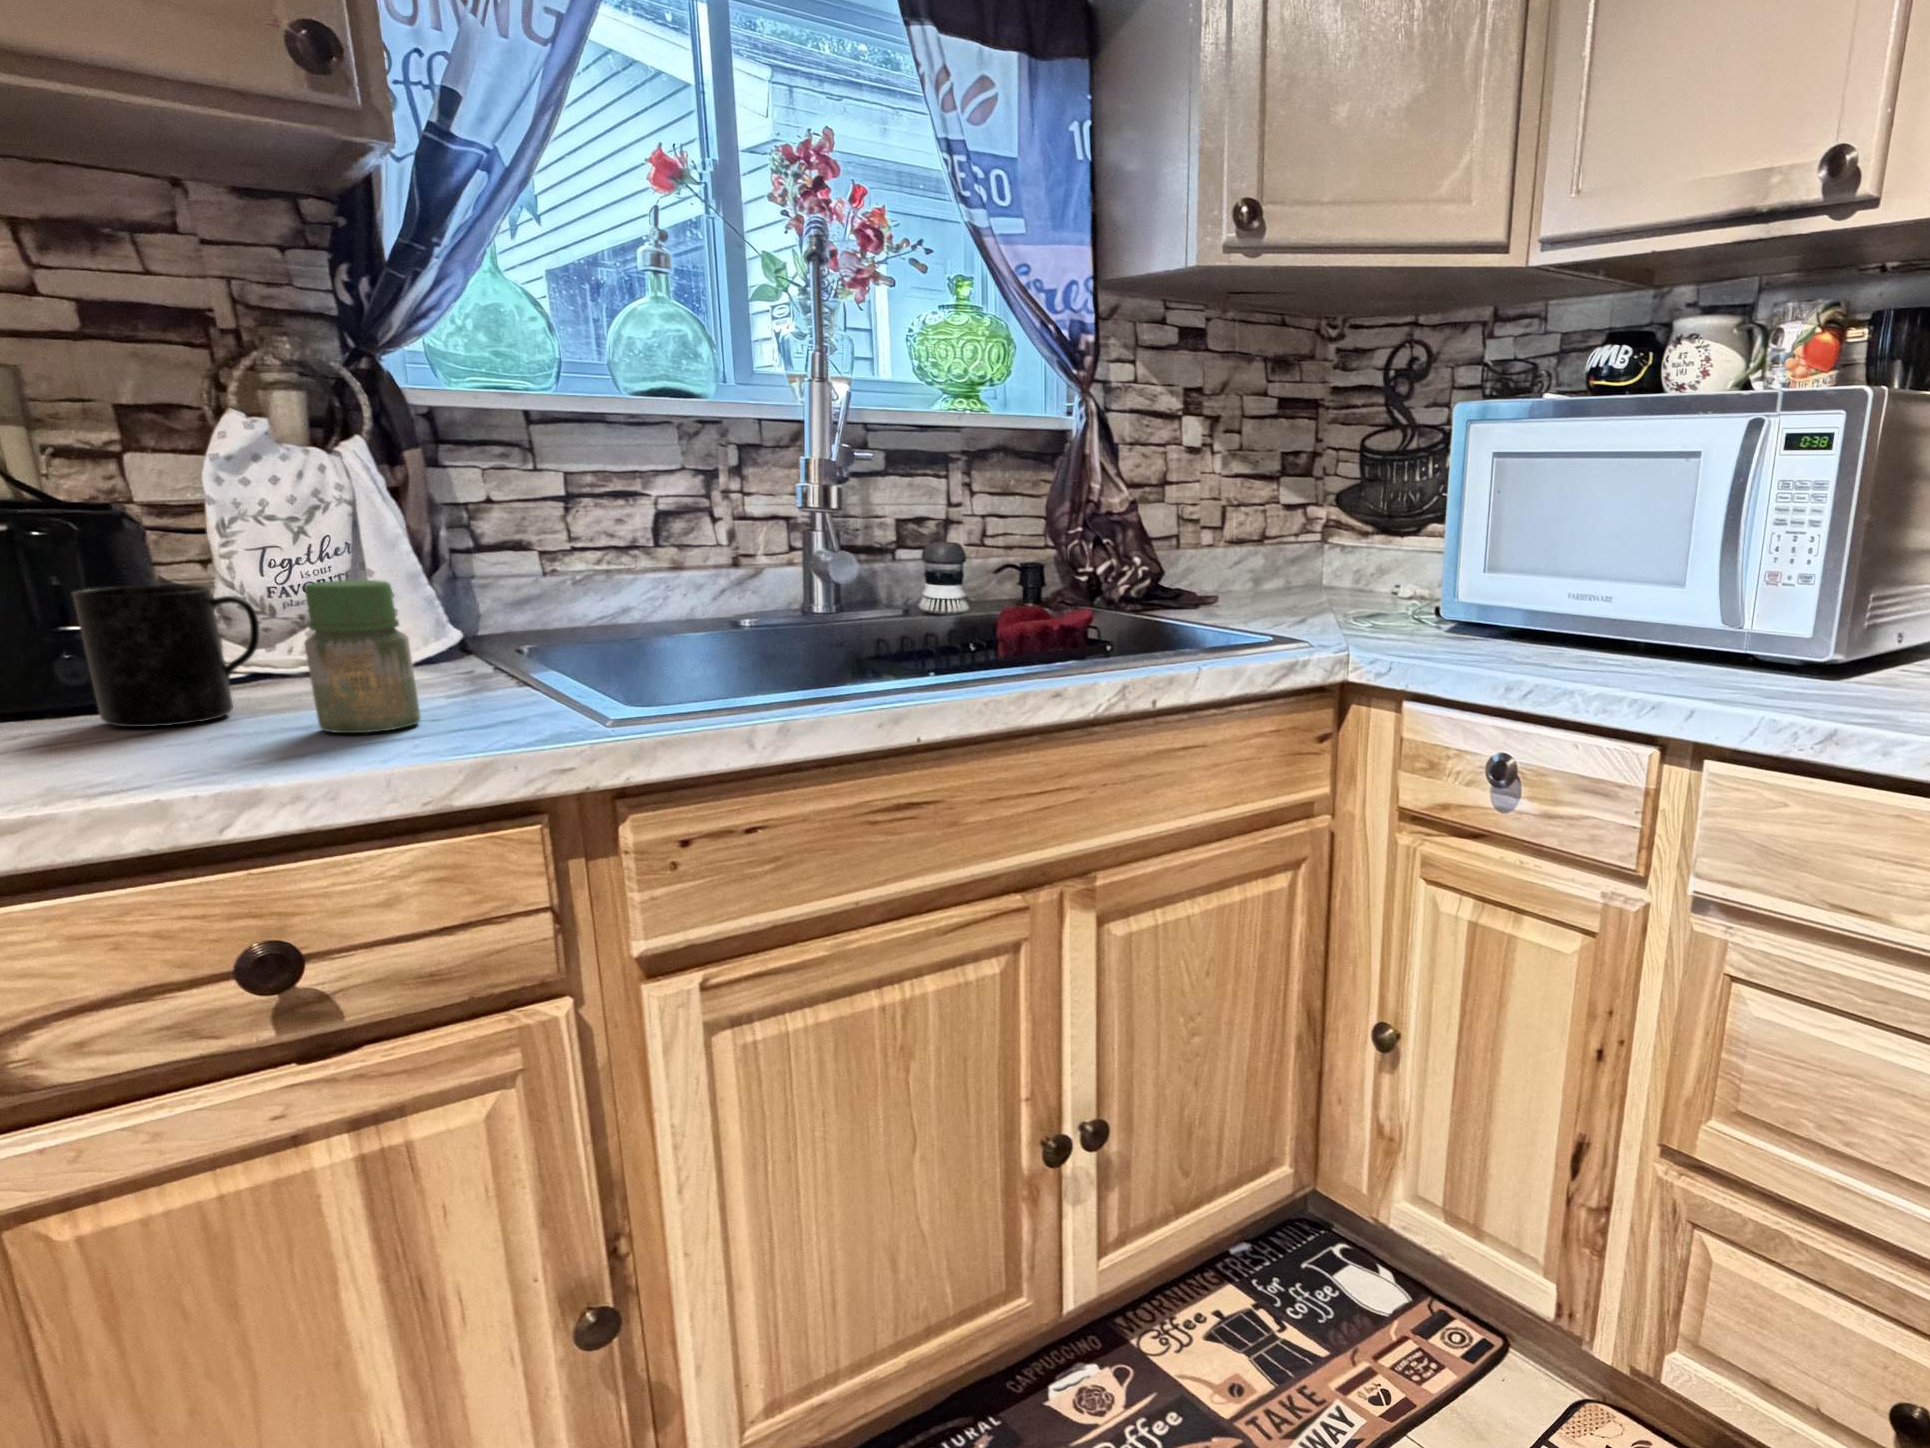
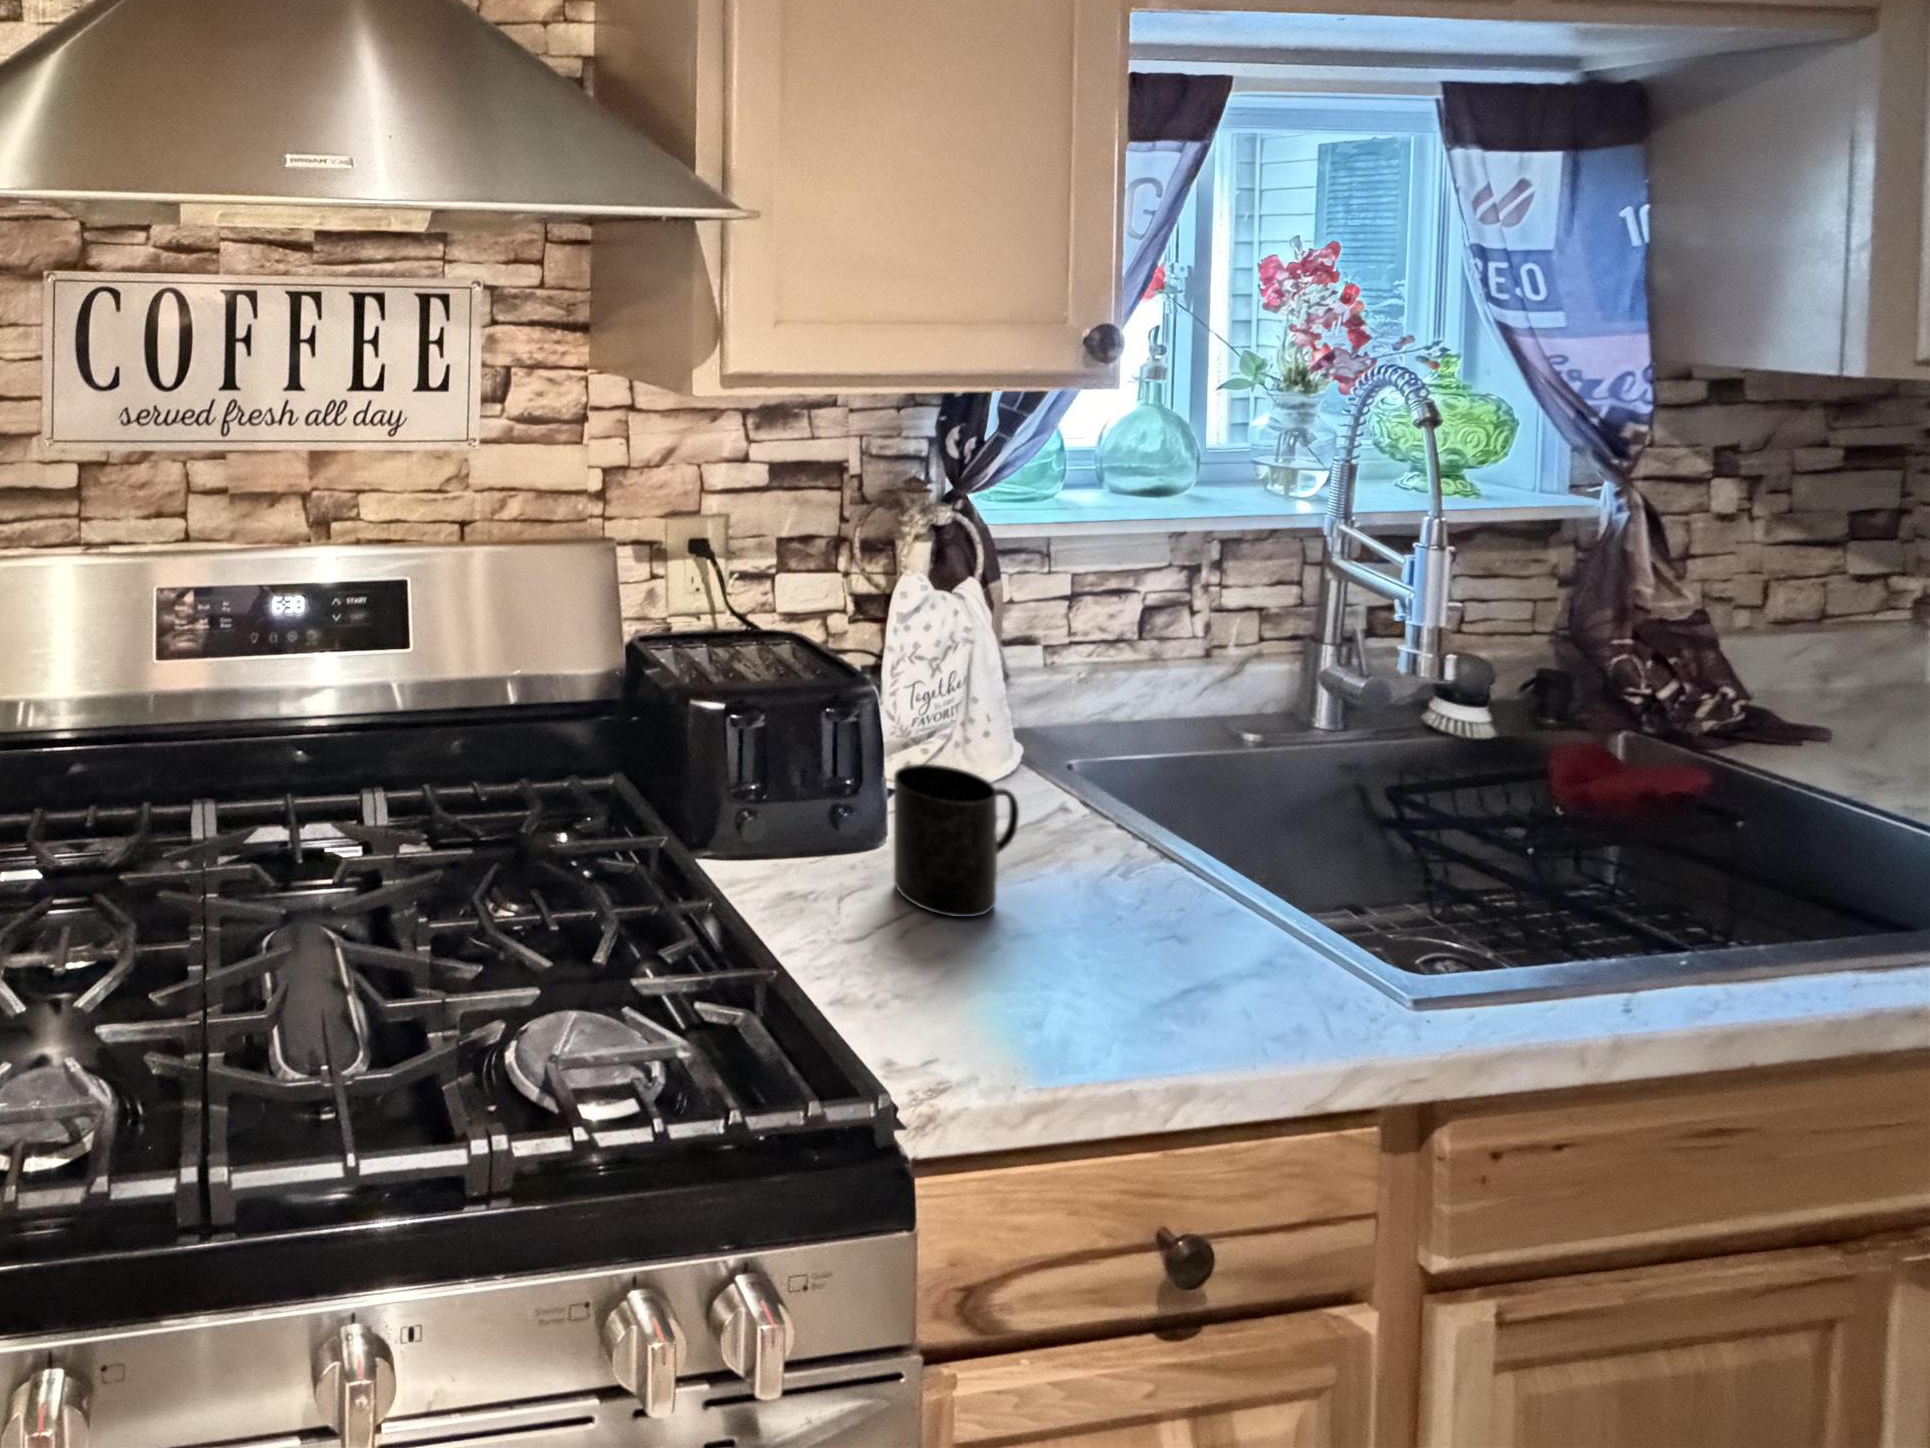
jar: present [304,580,420,733] -> none [1131,814,1232,987]

